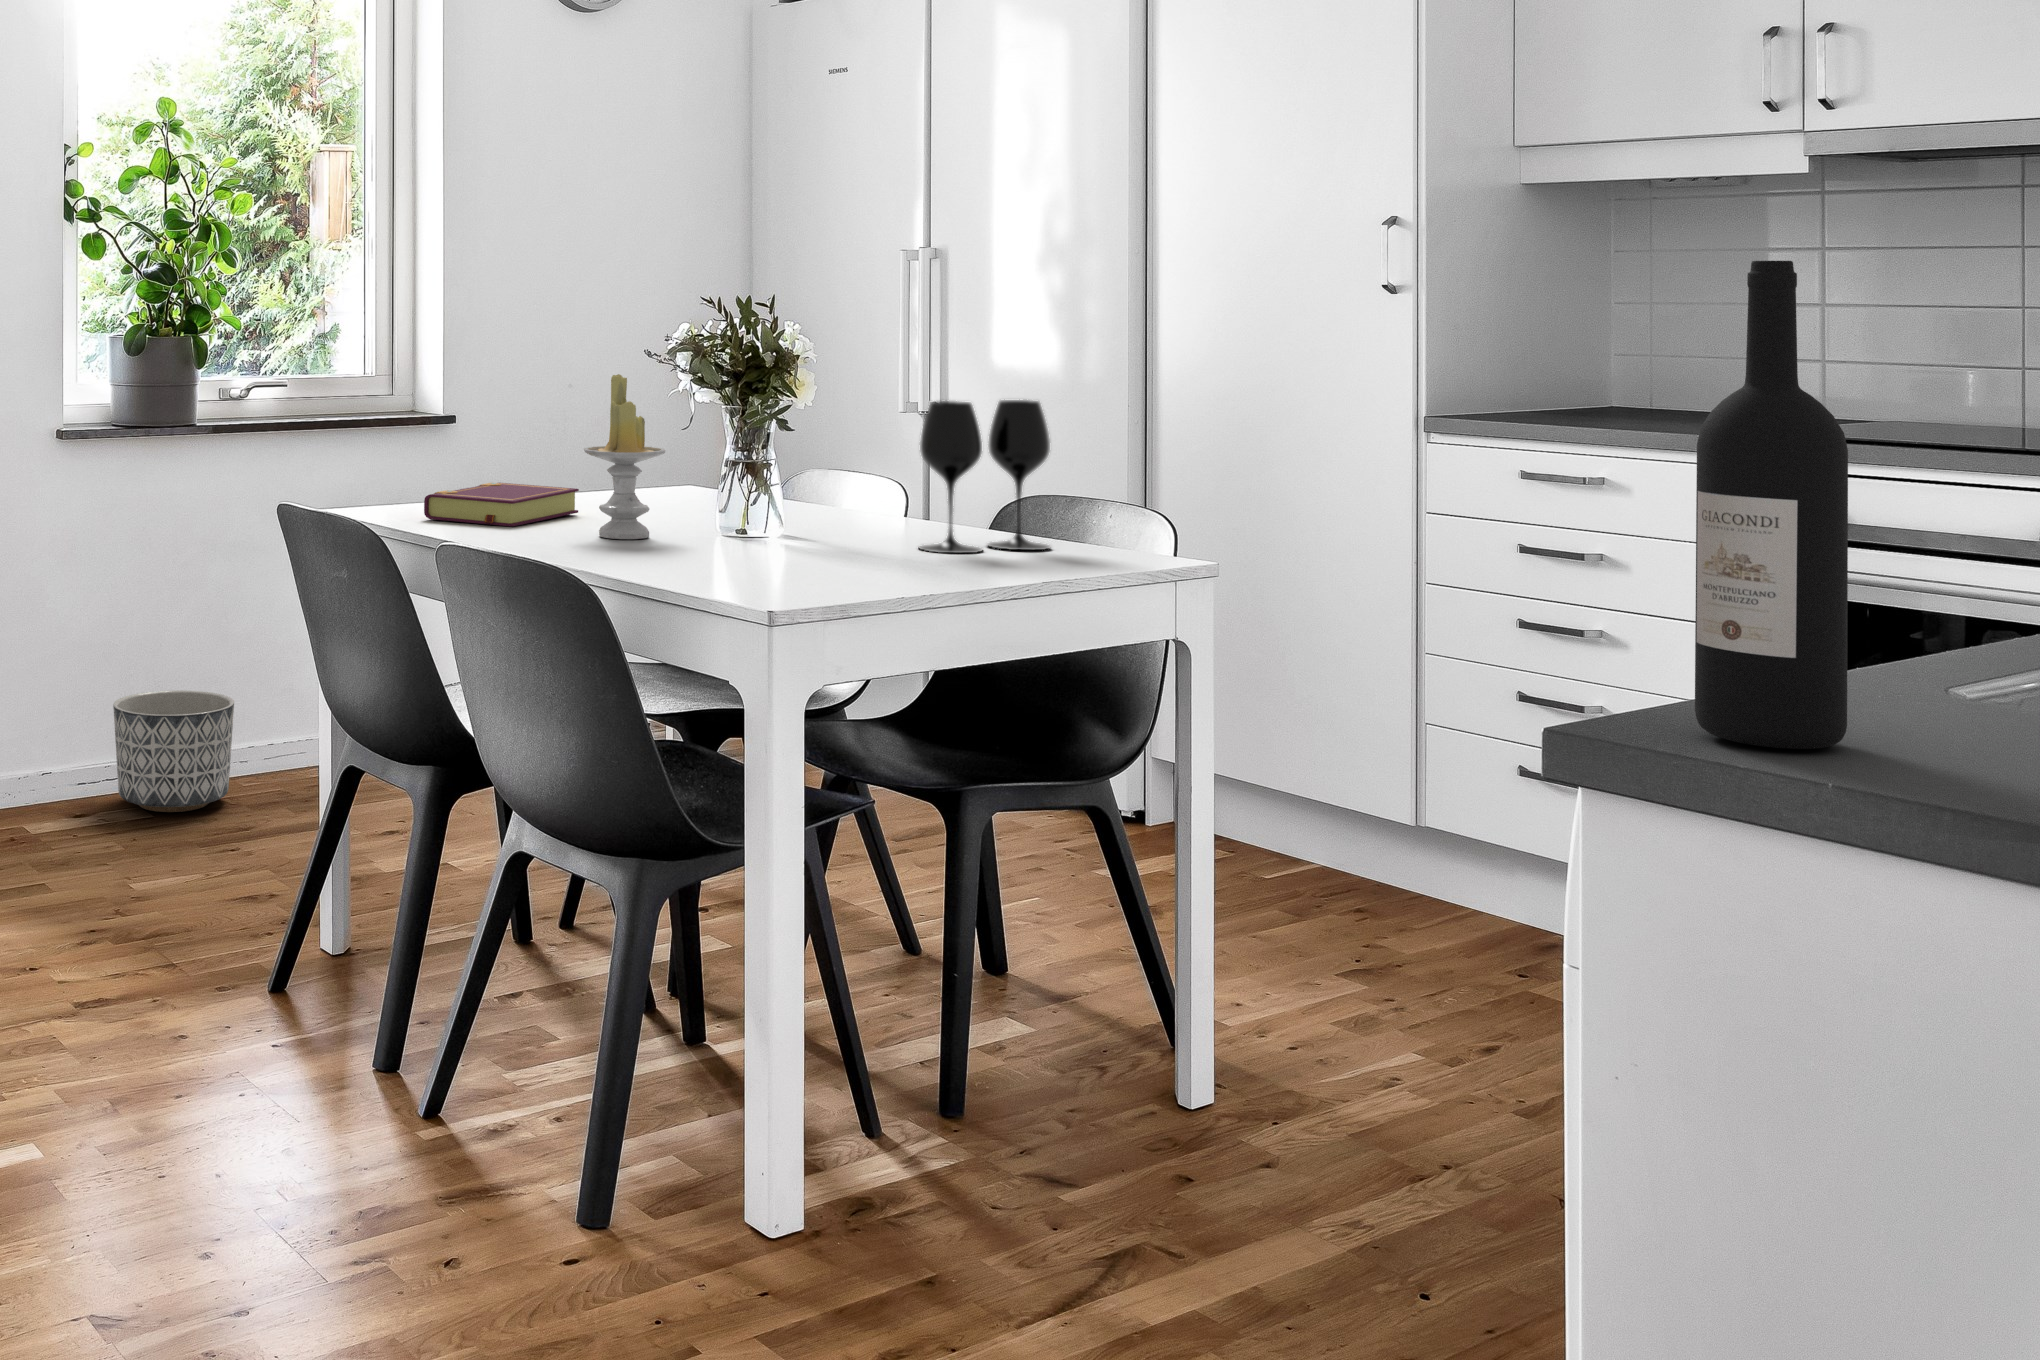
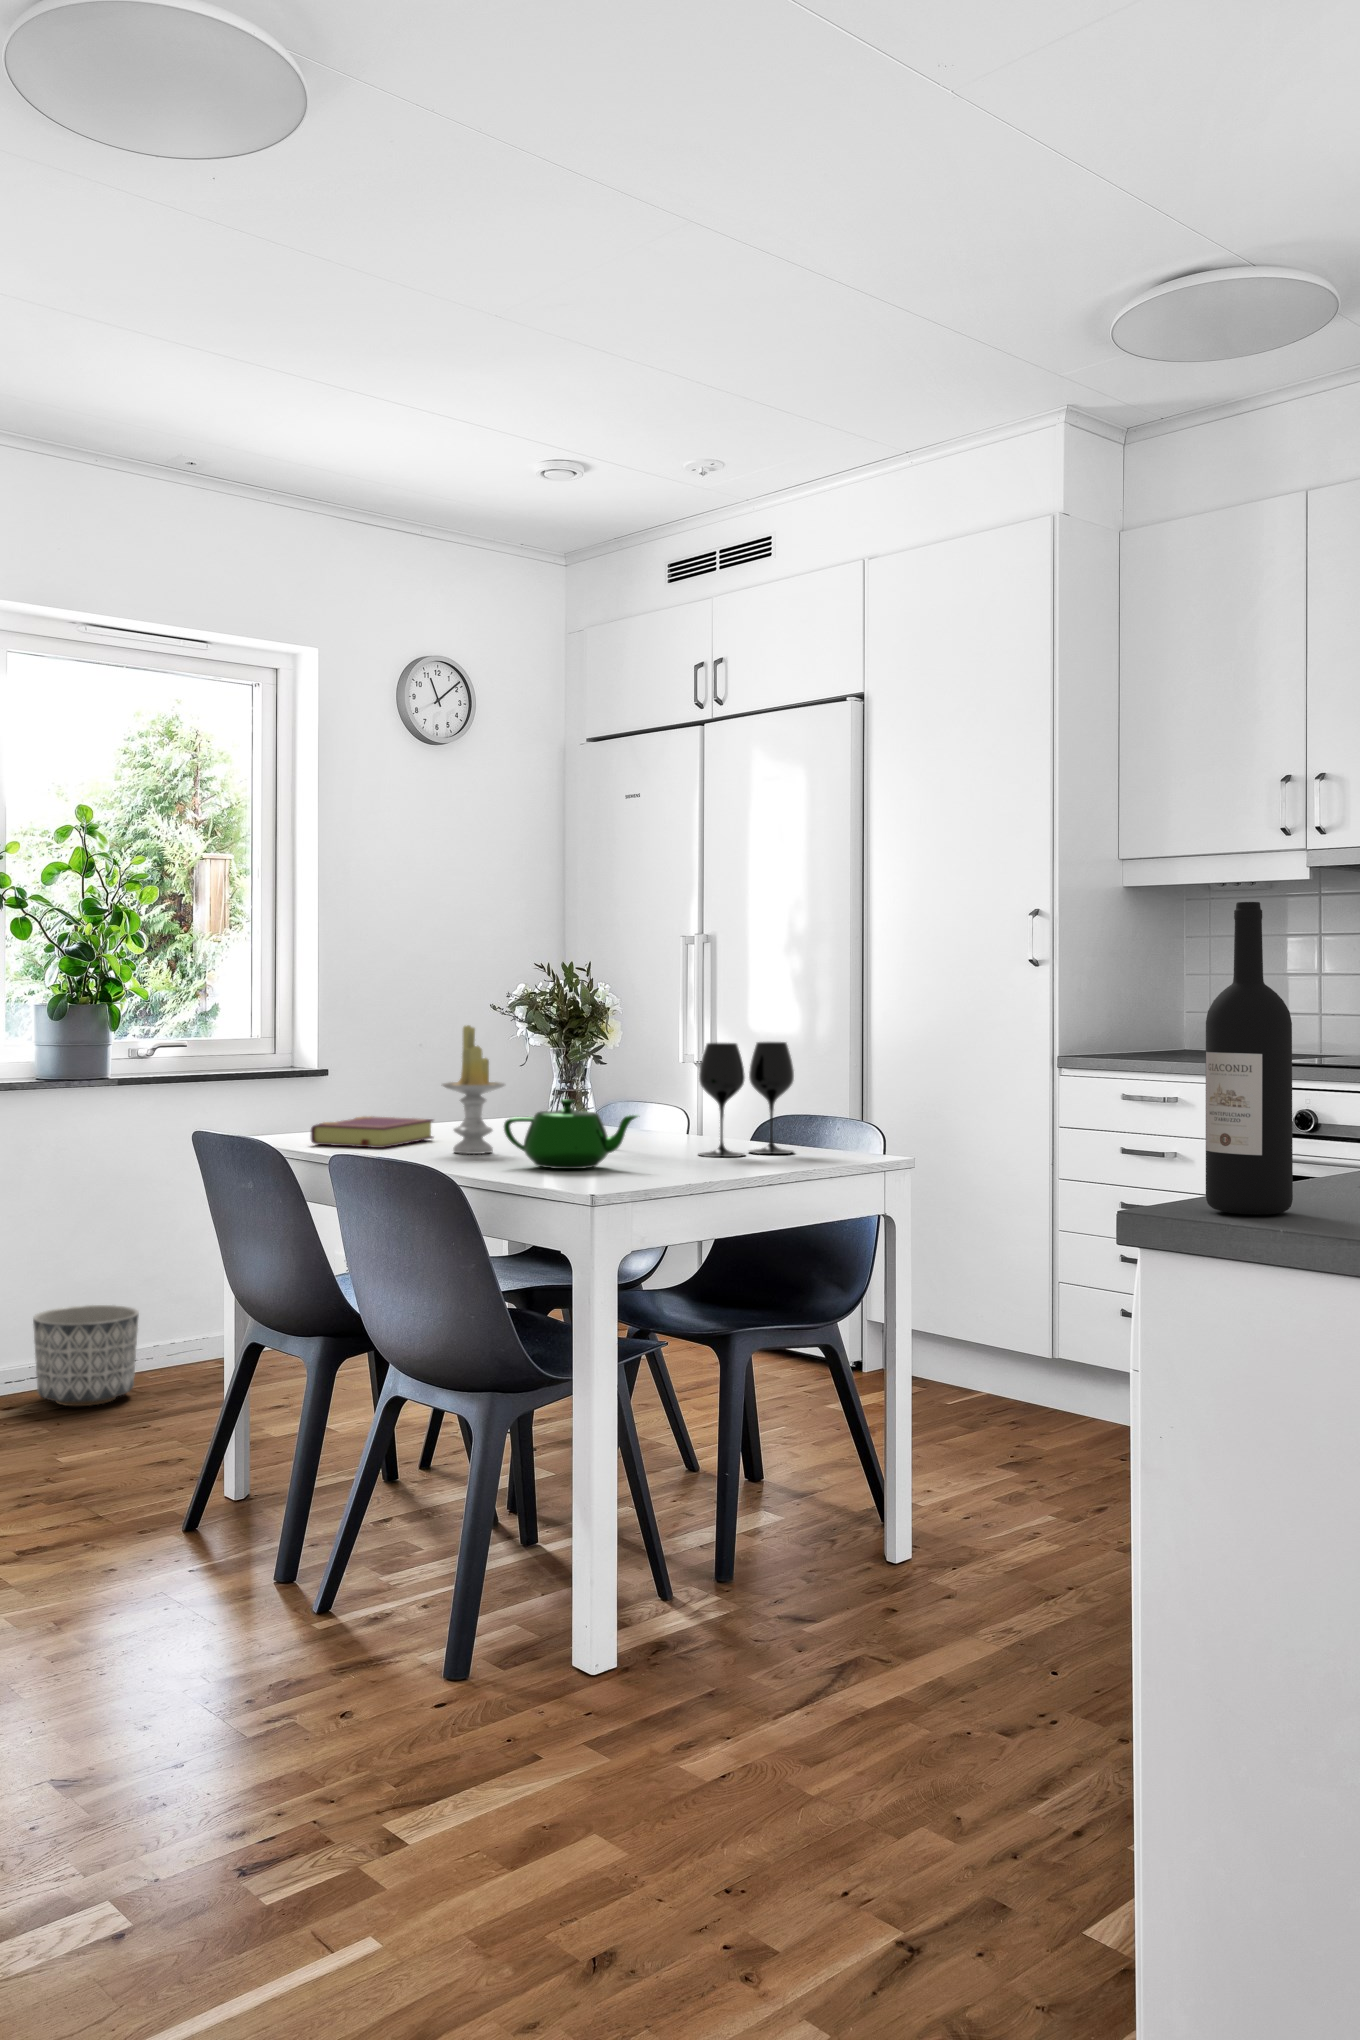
teapot: none [659,477,839,569] -> present [504,1099,638,1169]

